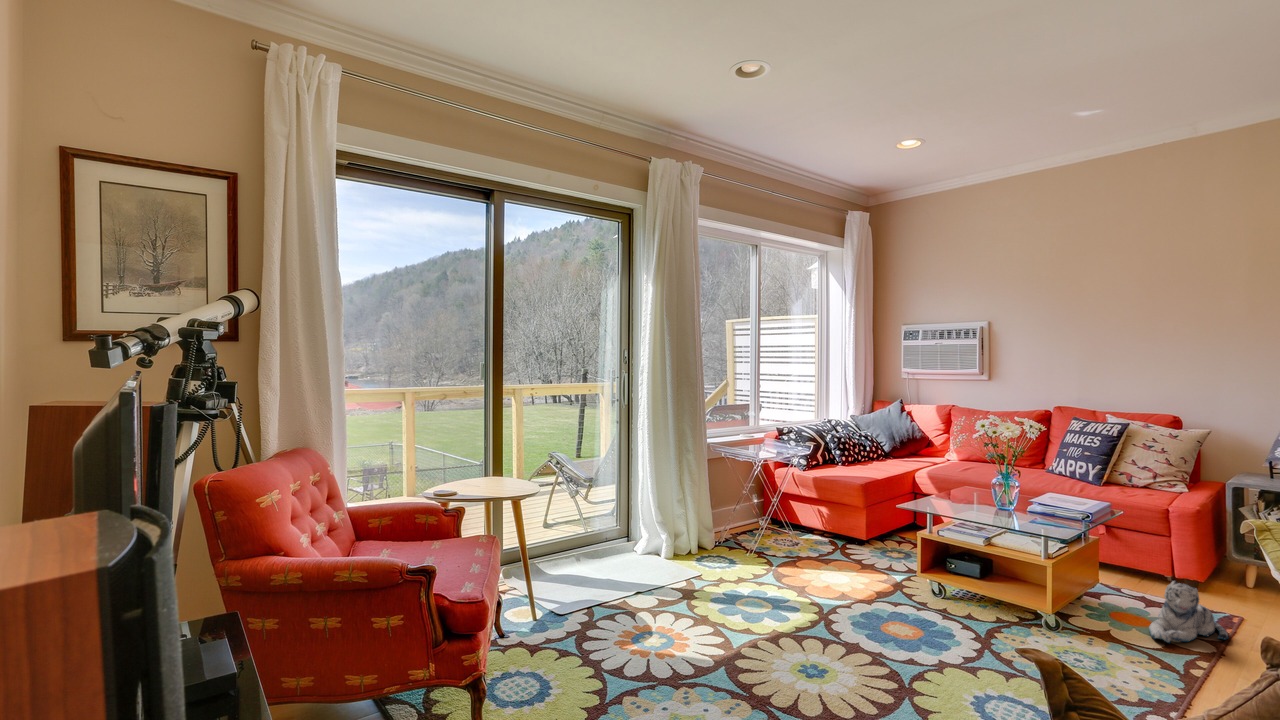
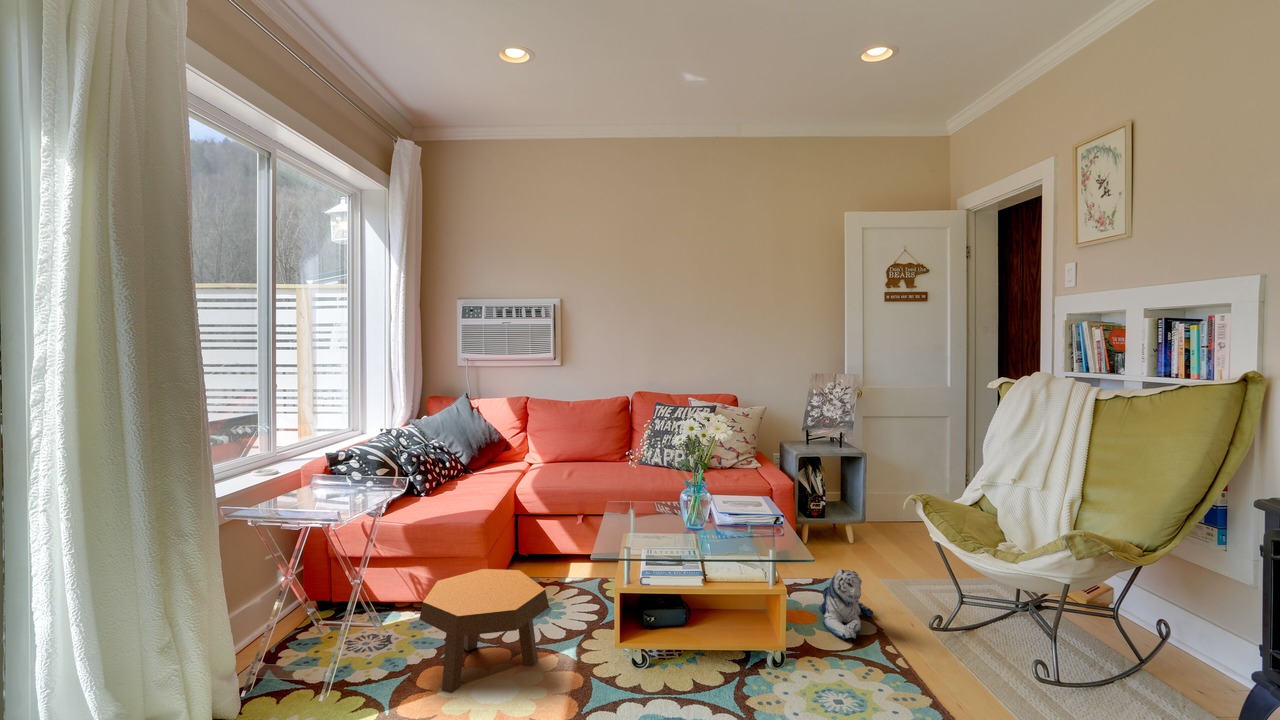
footstool: none [801,511,881,576] -> present [419,569,549,693]

